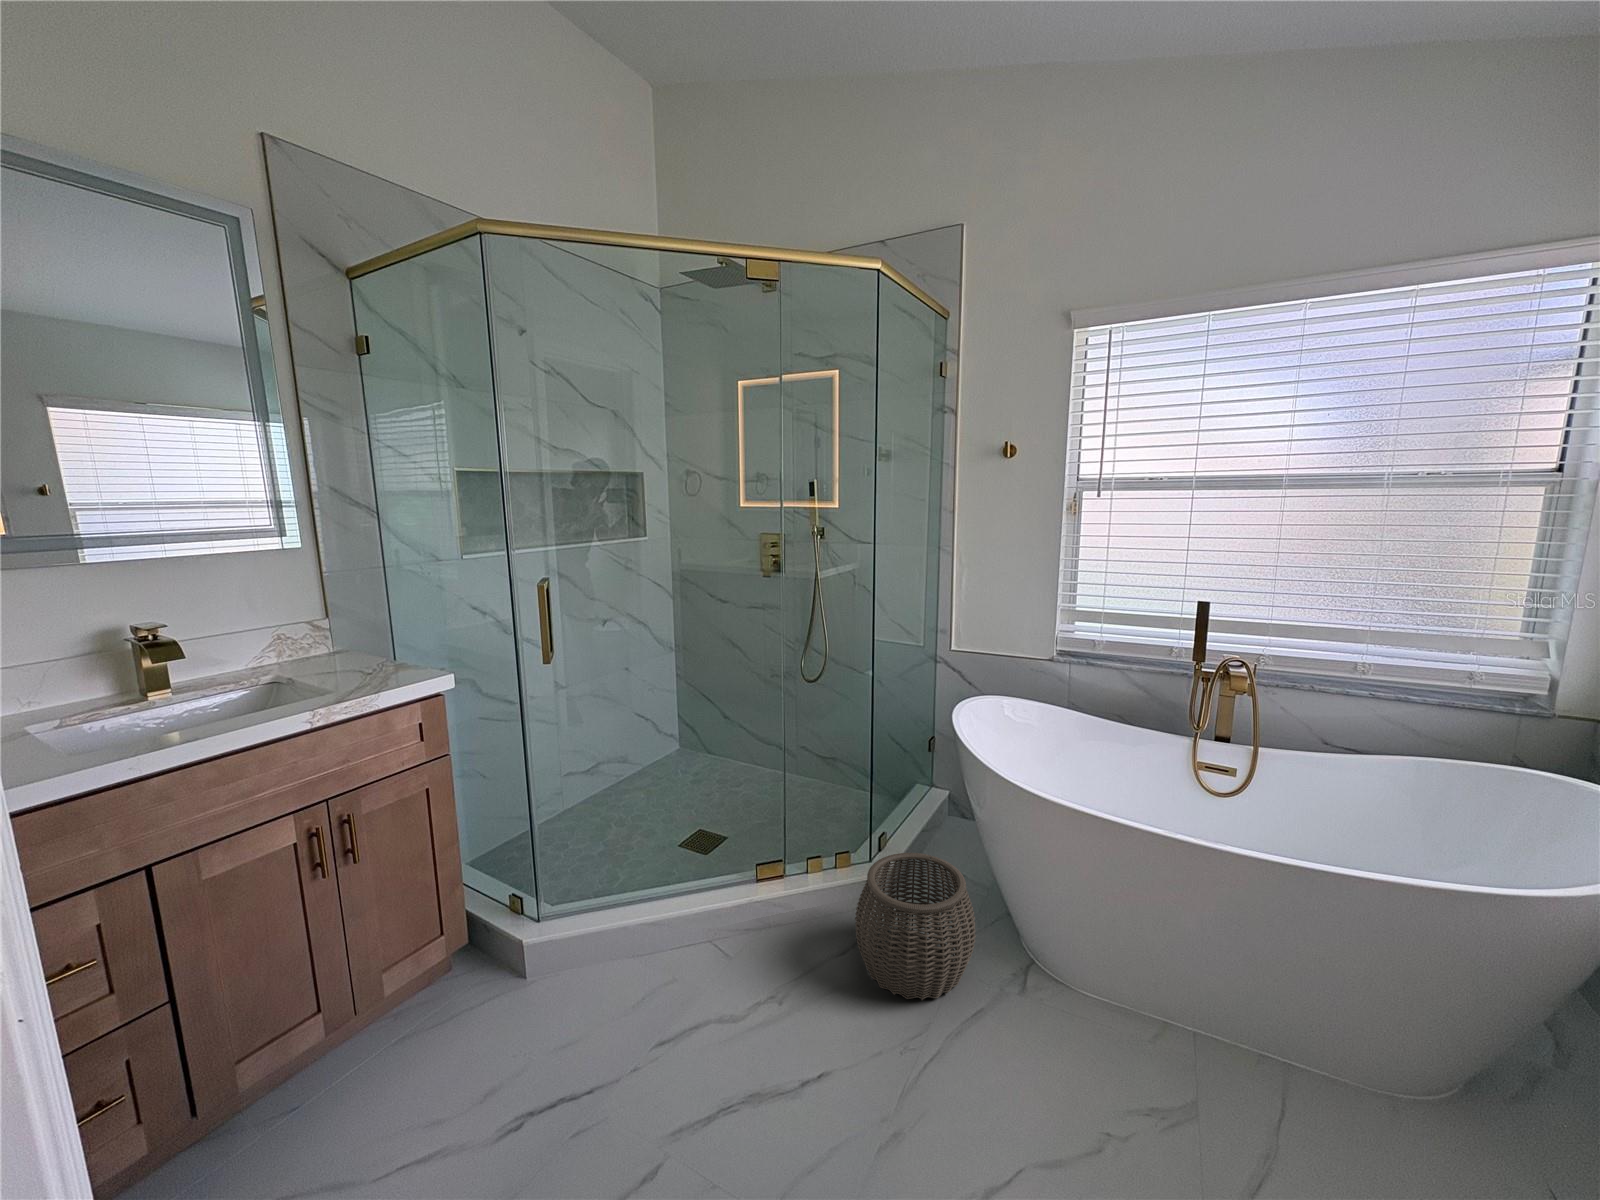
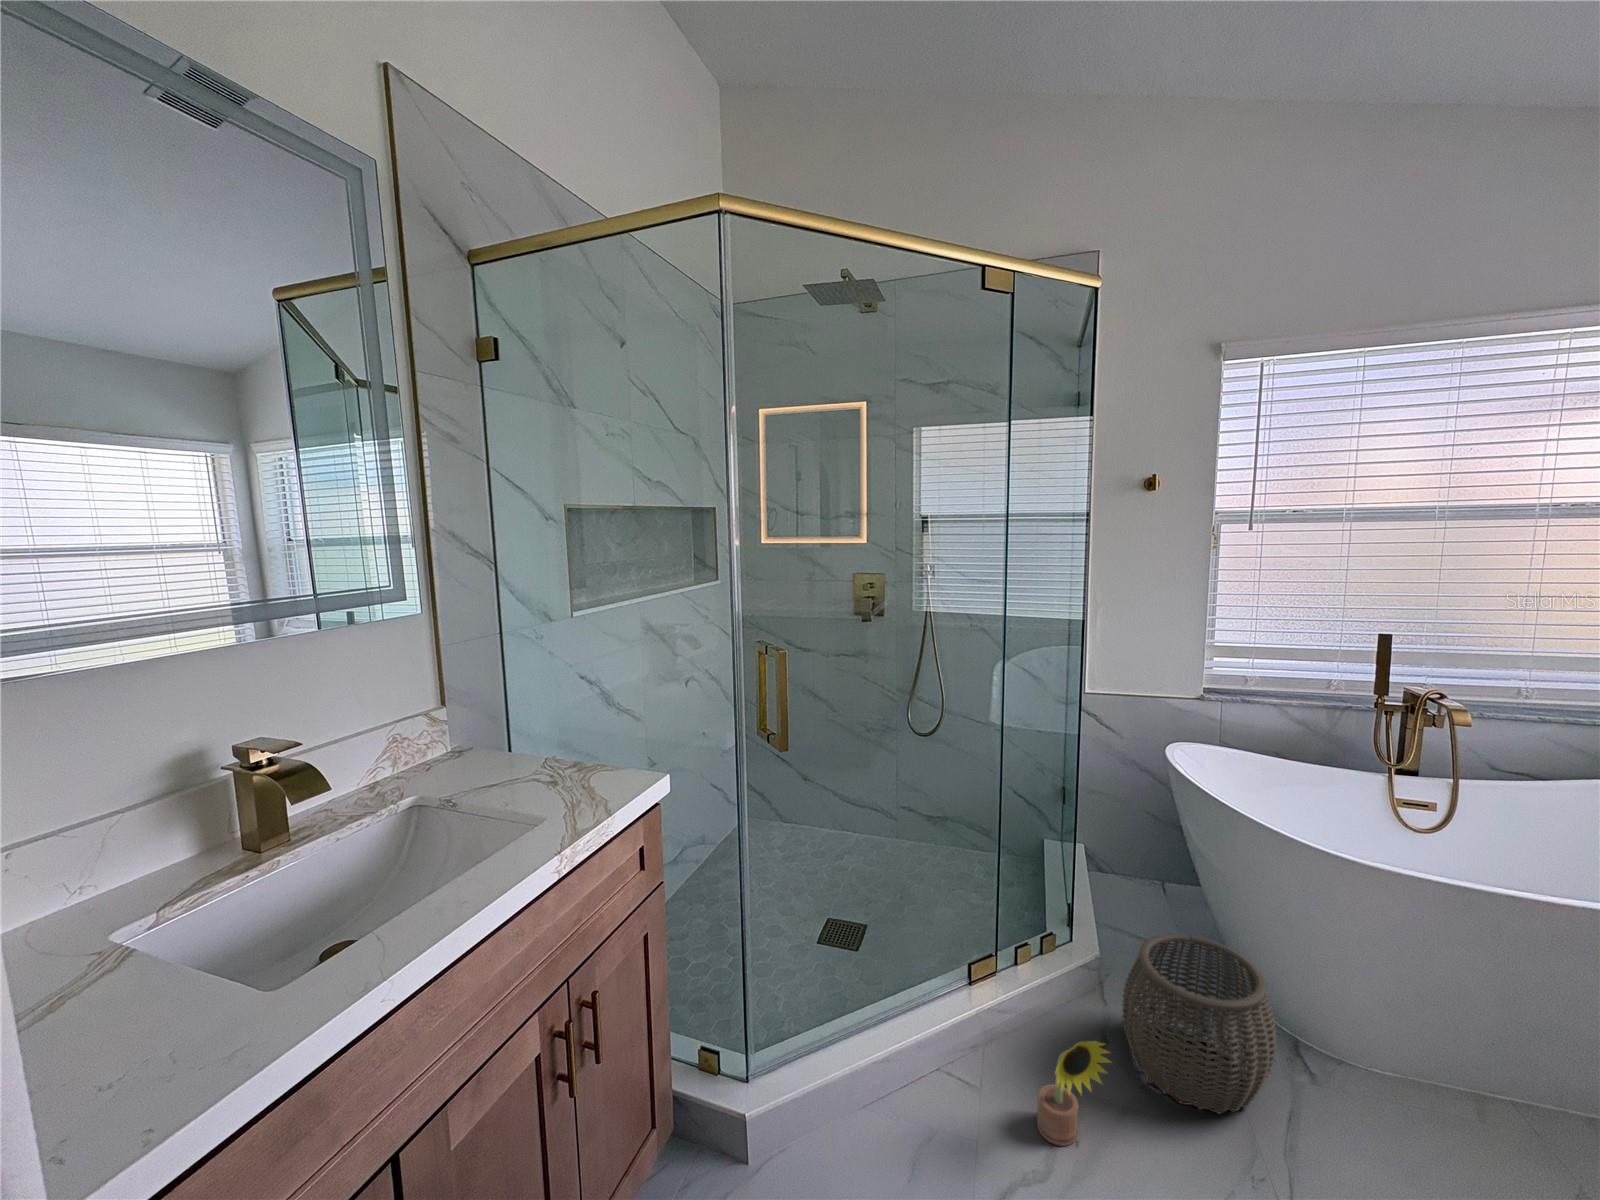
decorative plant: none [738,914,793,1000] -> present [1037,1041,1111,1146]

